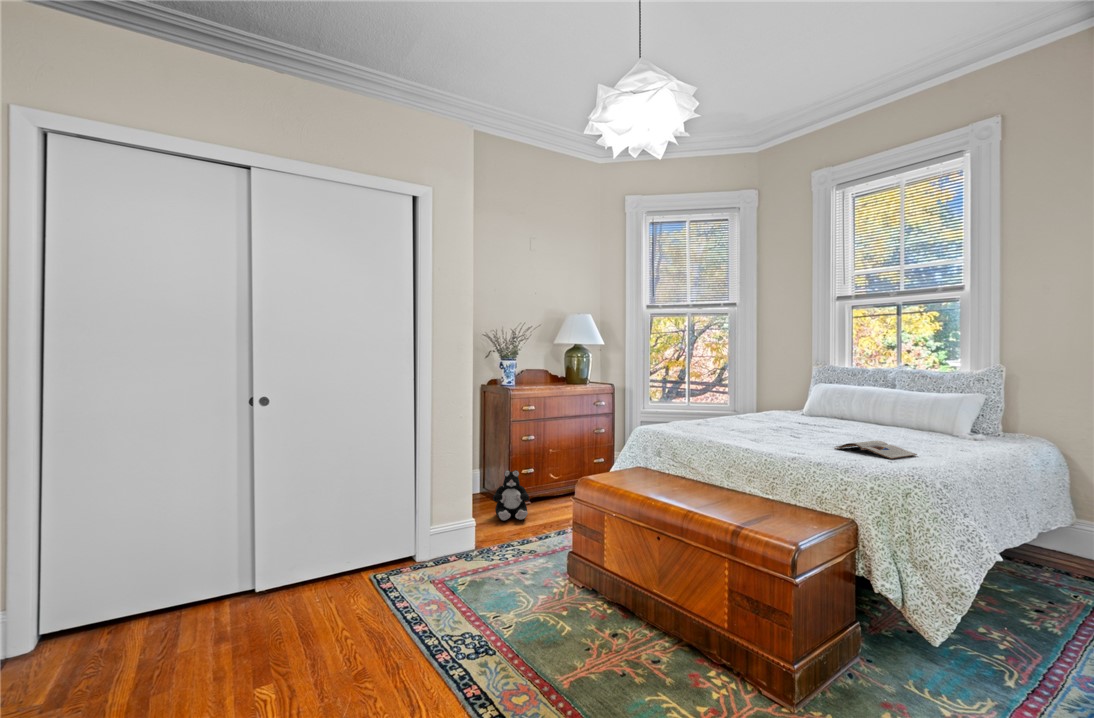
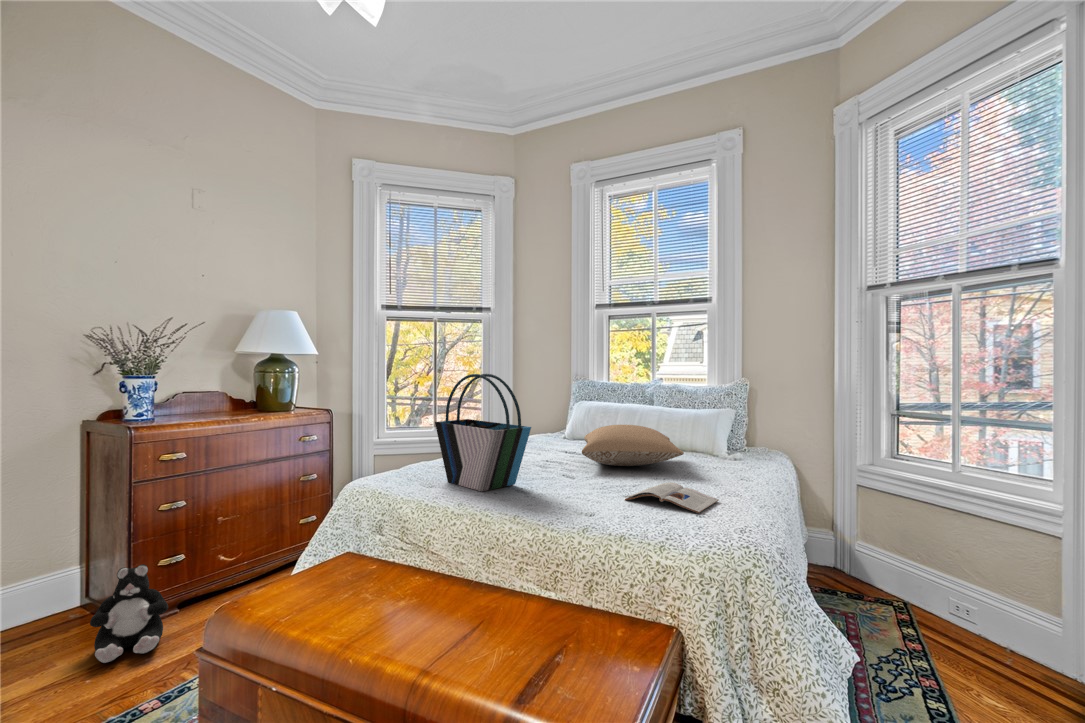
tote bag: none [693,357,763,437] -> present [435,374,531,491]
pillow: none [809,400,901,433] -> present [582,425,684,466]

